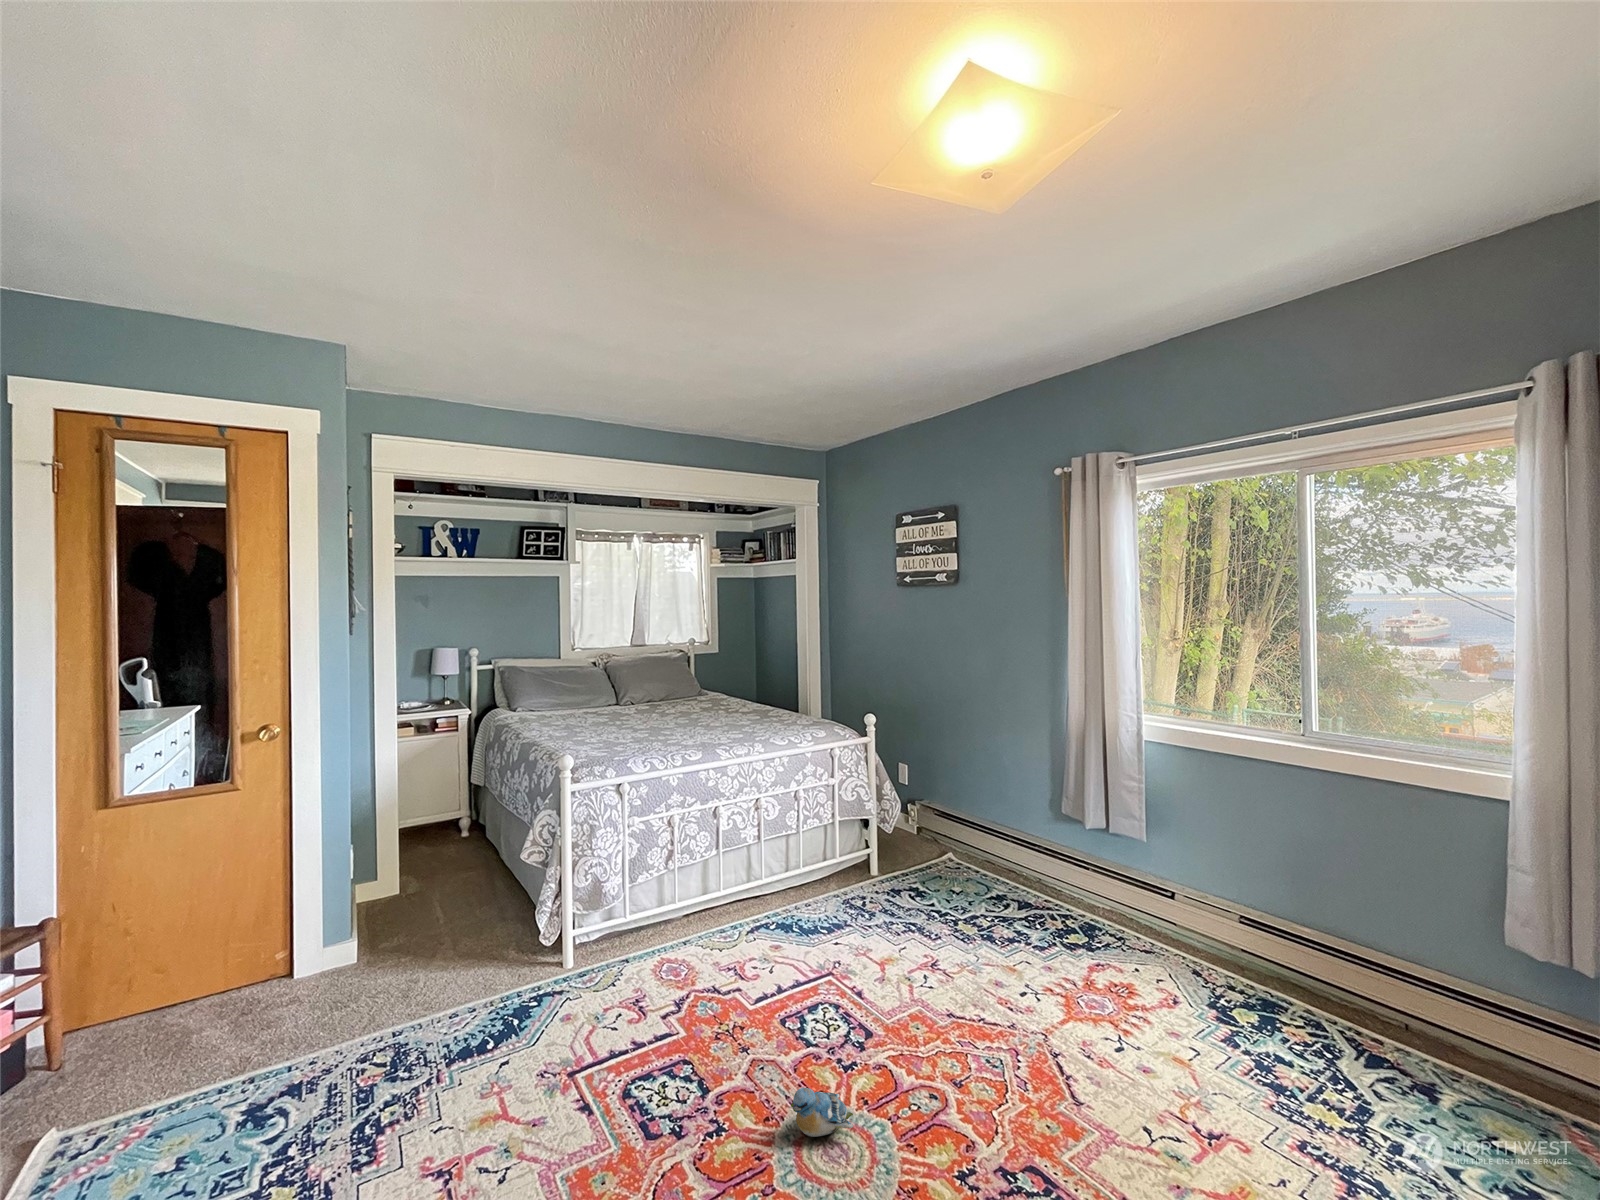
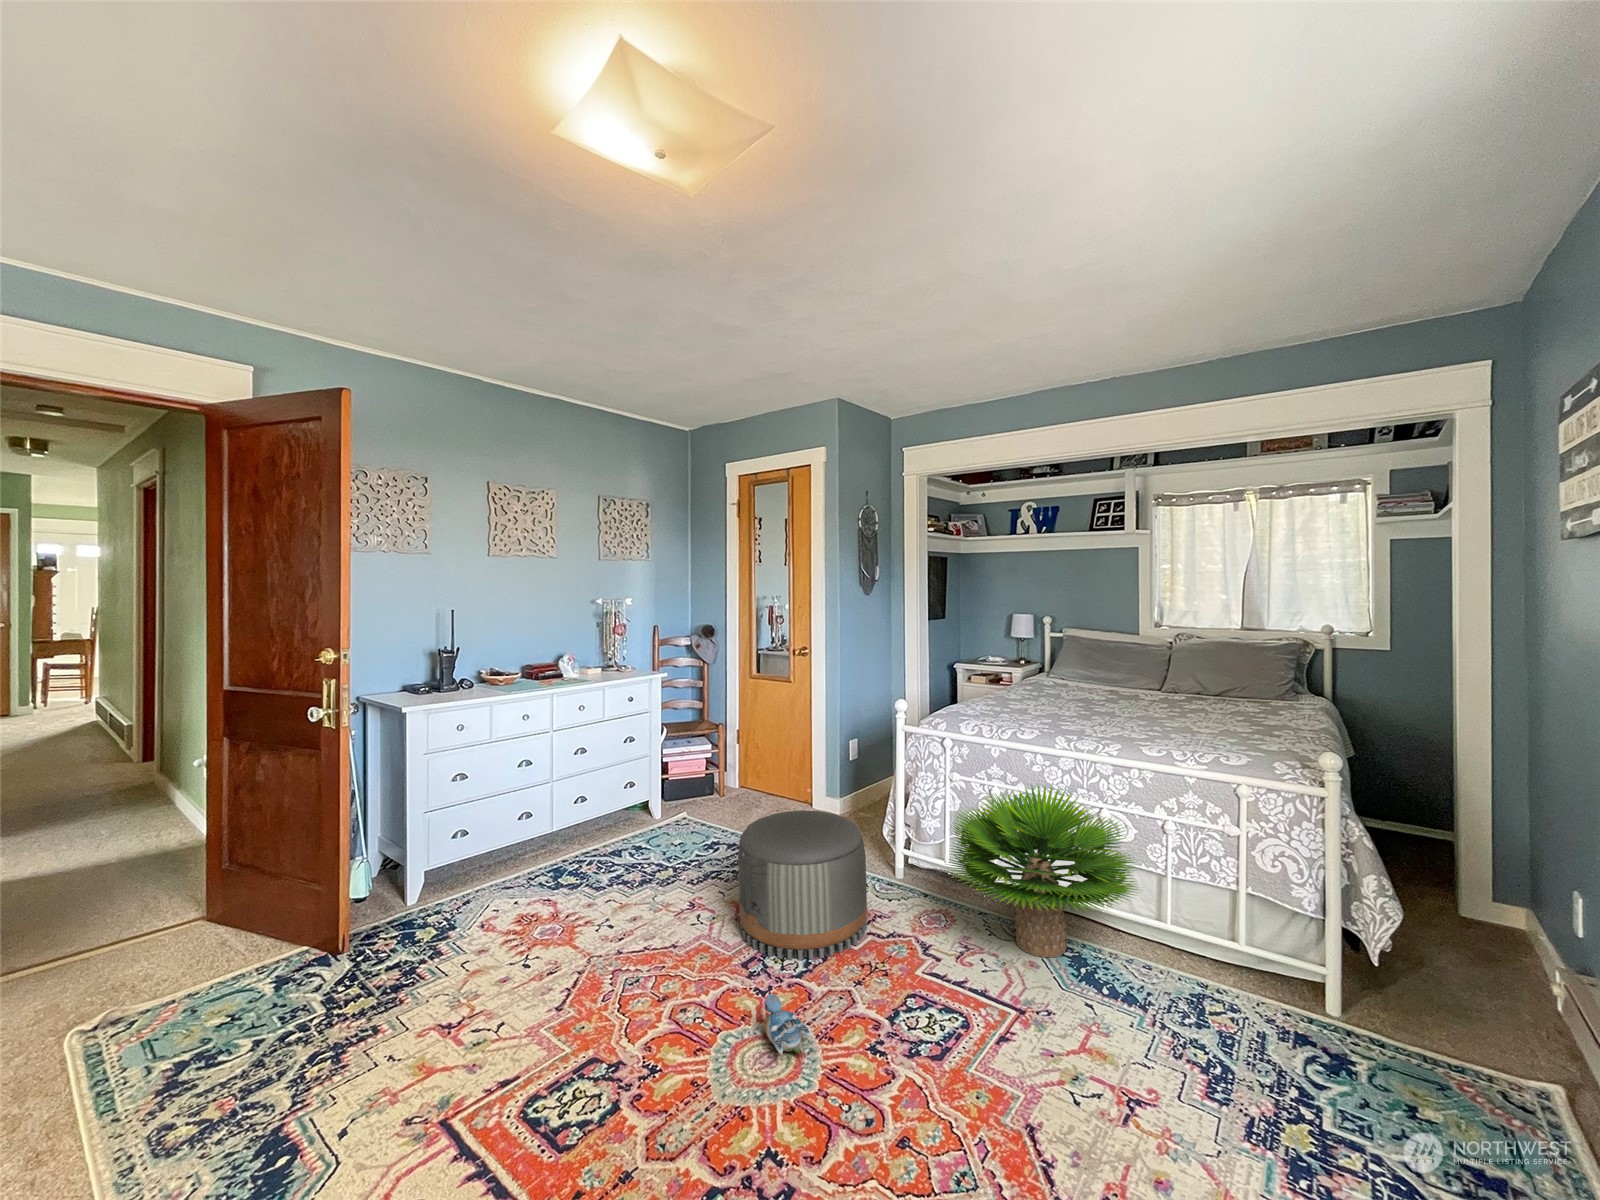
potted plant: none [691,793,859,946] -> present [949,785,1138,957]
pouf: none [521,905,696,1126] -> present [738,810,867,960]

